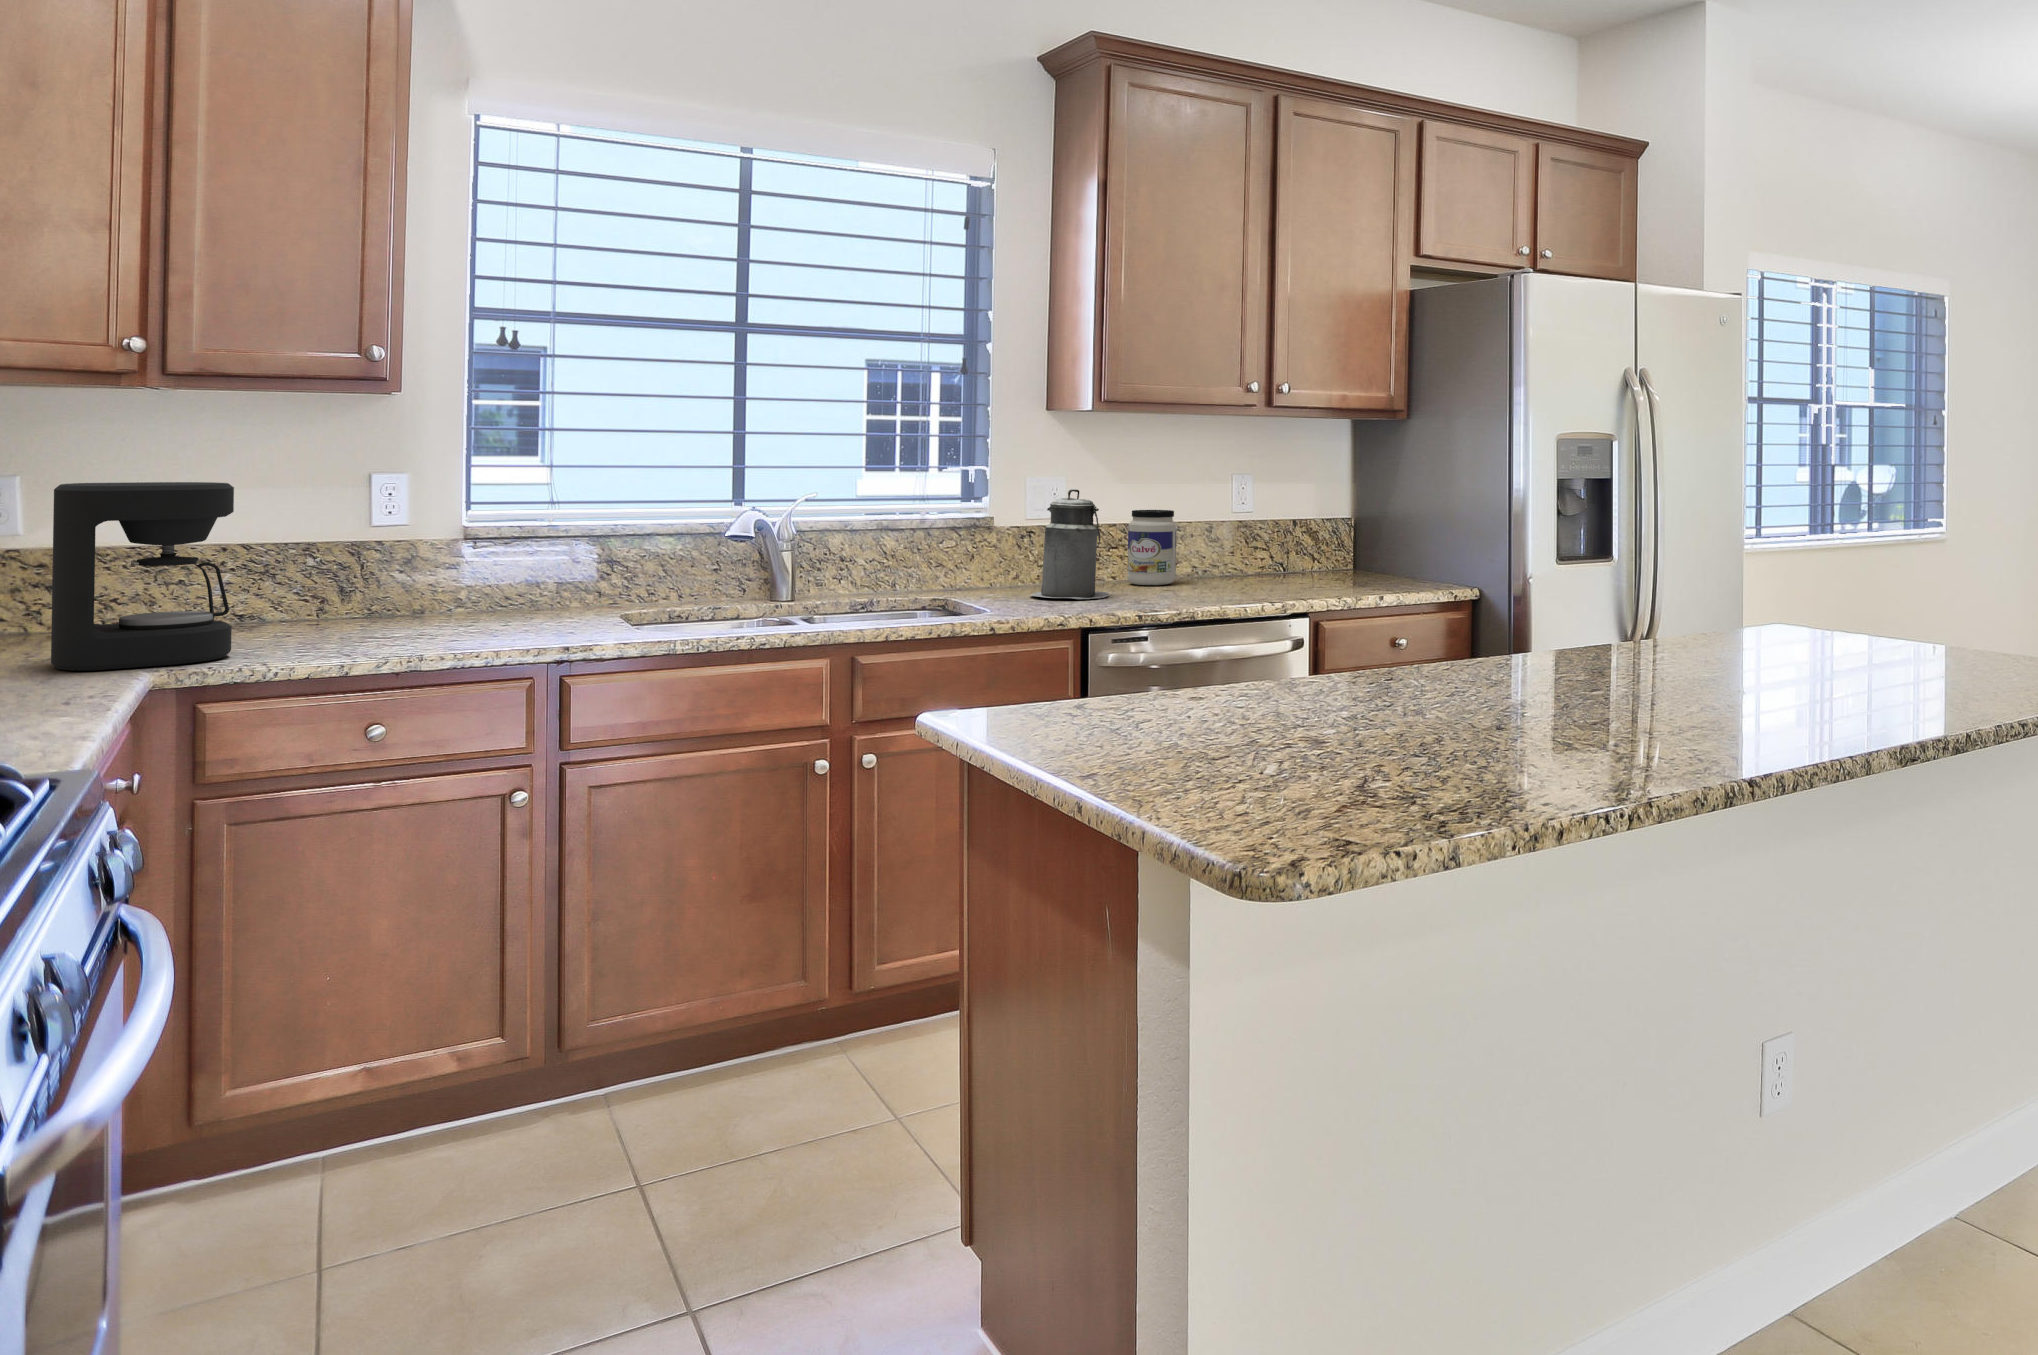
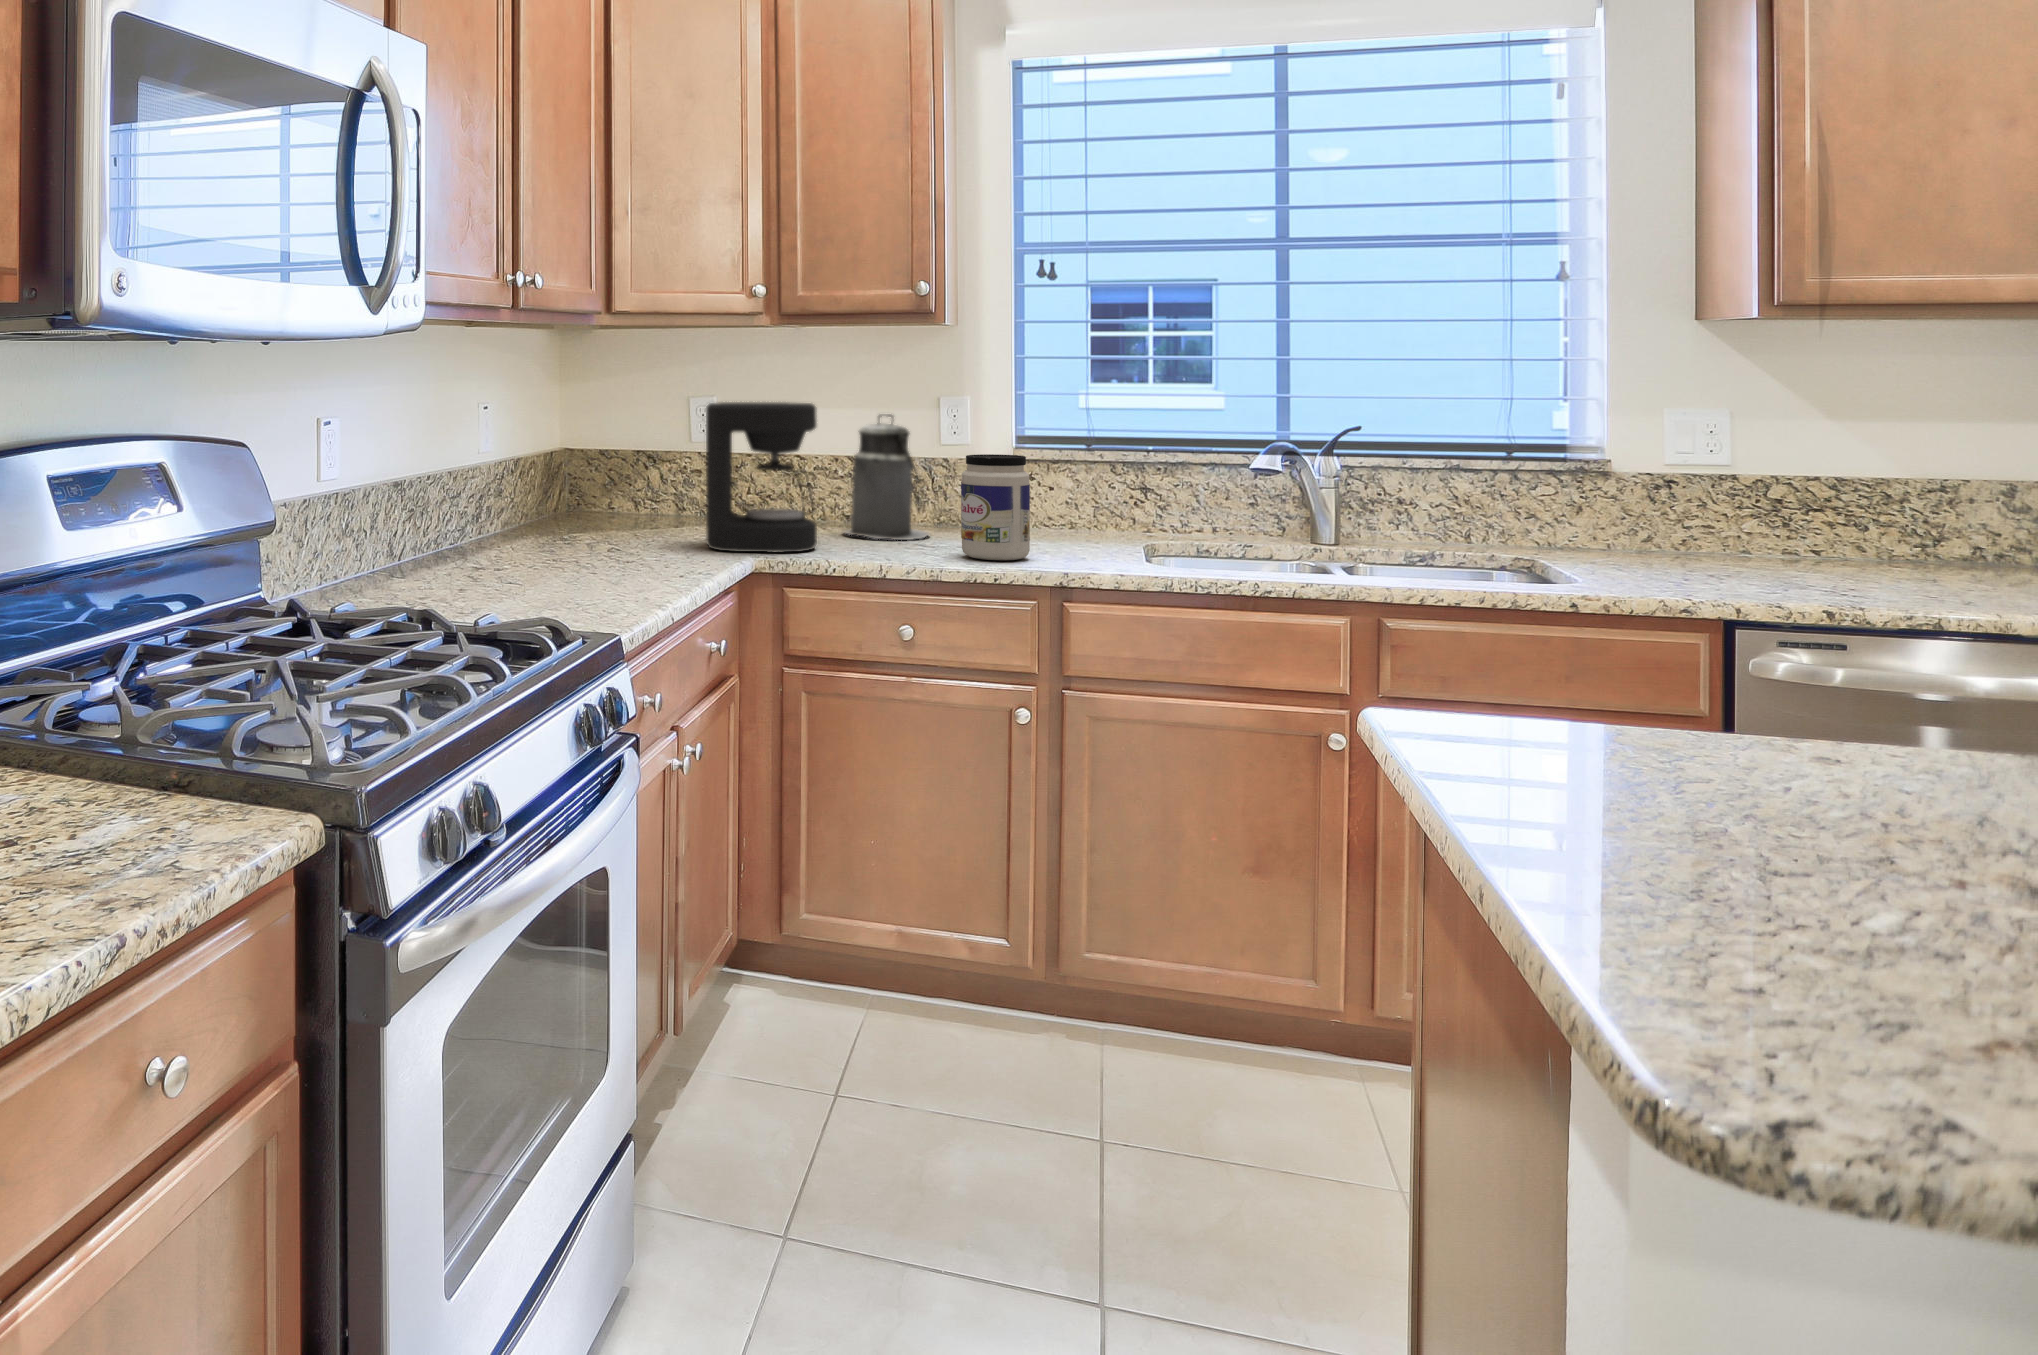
canister: present [1031,489,1109,599] -> present [844,414,928,540]
jar: present [1128,510,1176,585] -> present [961,454,1030,560]

